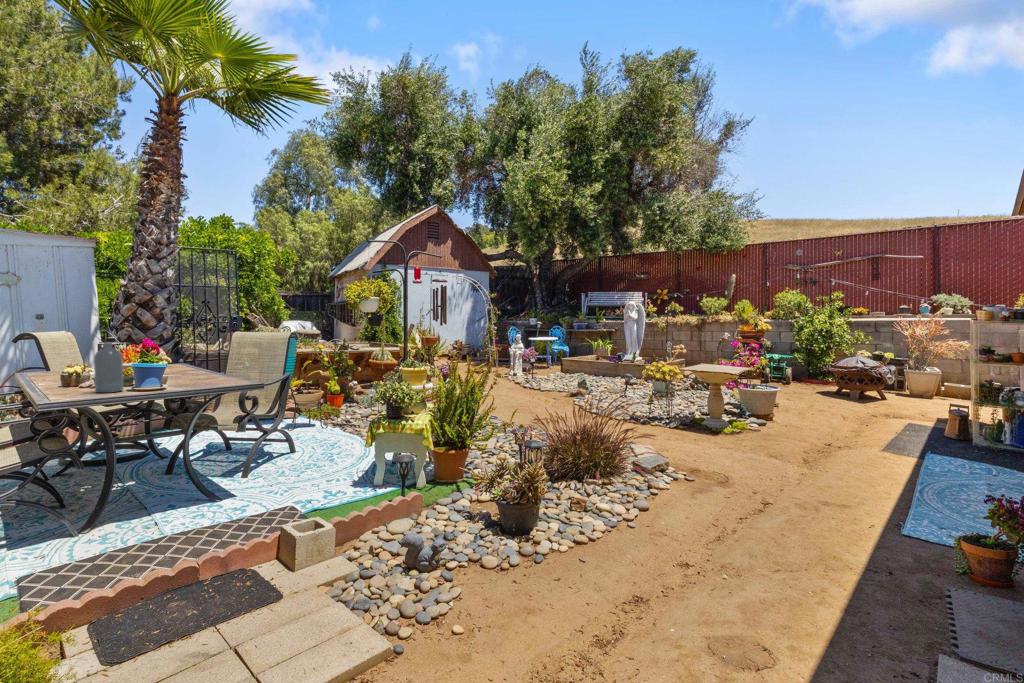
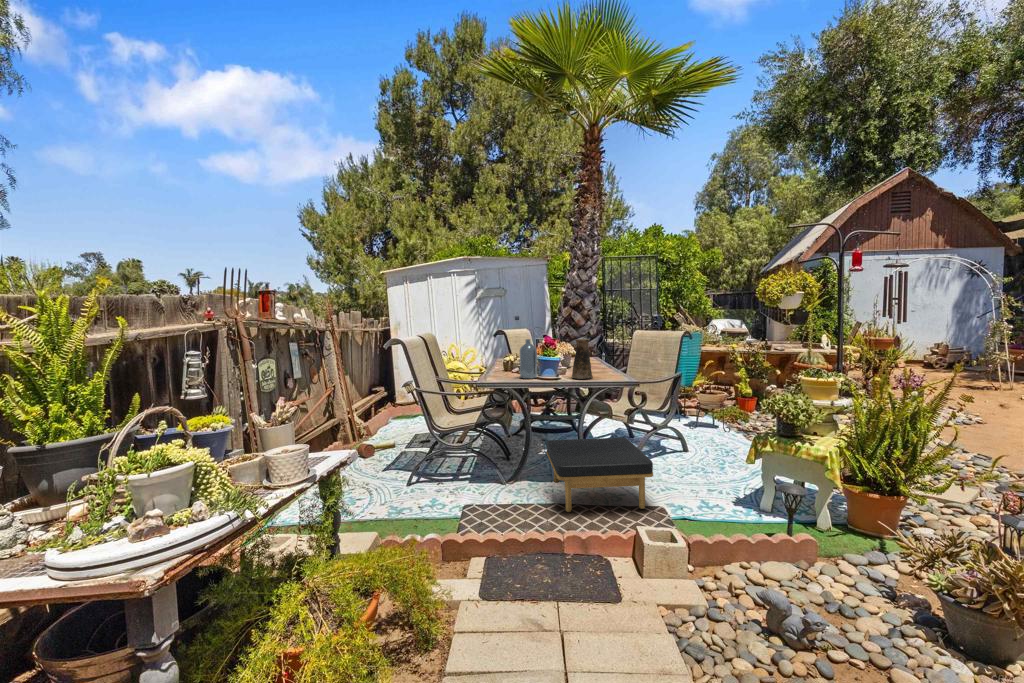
pitcher: none [175,341,204,387] -> present [572,339,593,379]
ottoman: none [139,446,285,539] -> present [546,438,653,512]

